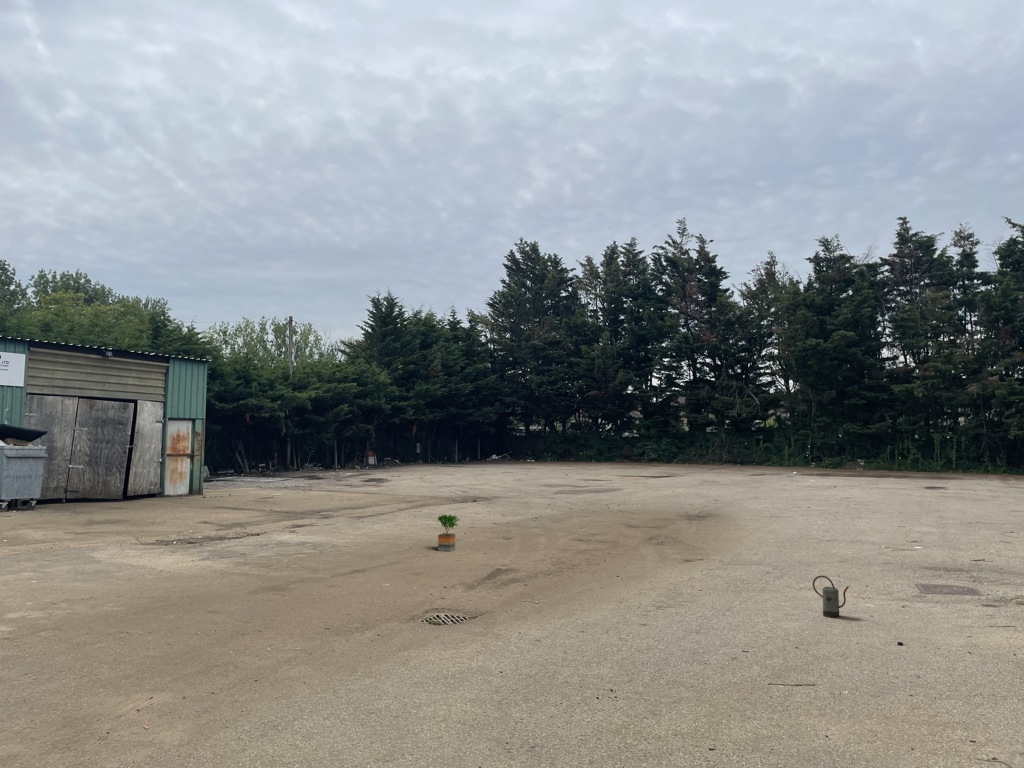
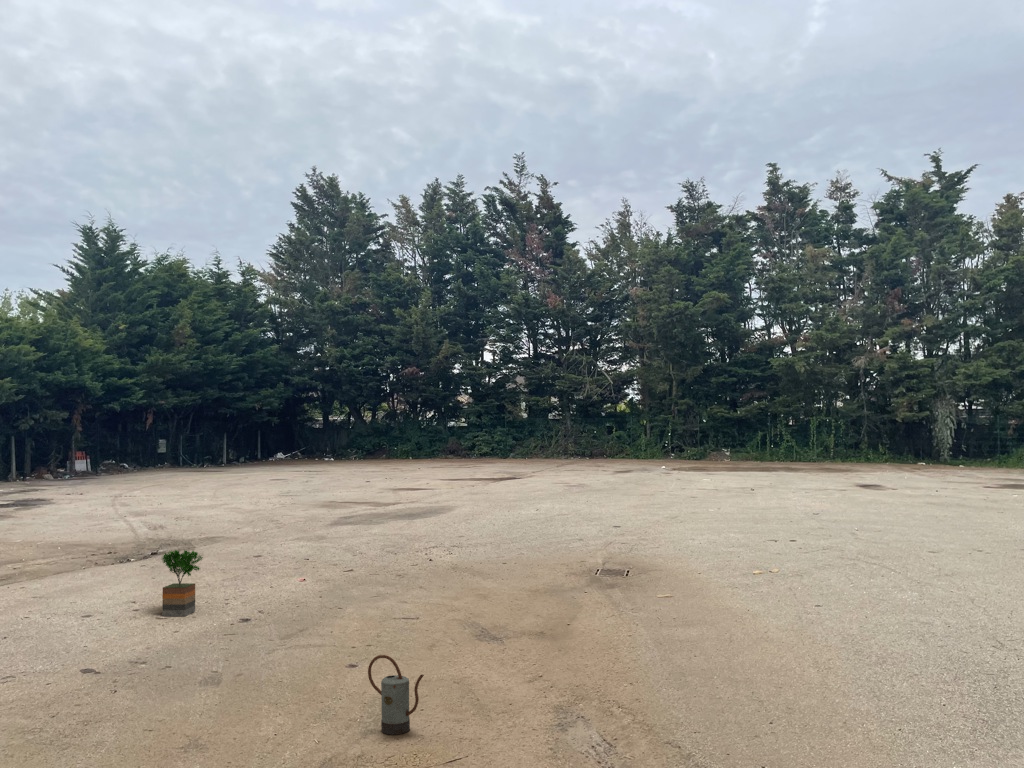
watering can: present [813,576,849,617] -> present [368,655,424,735]

